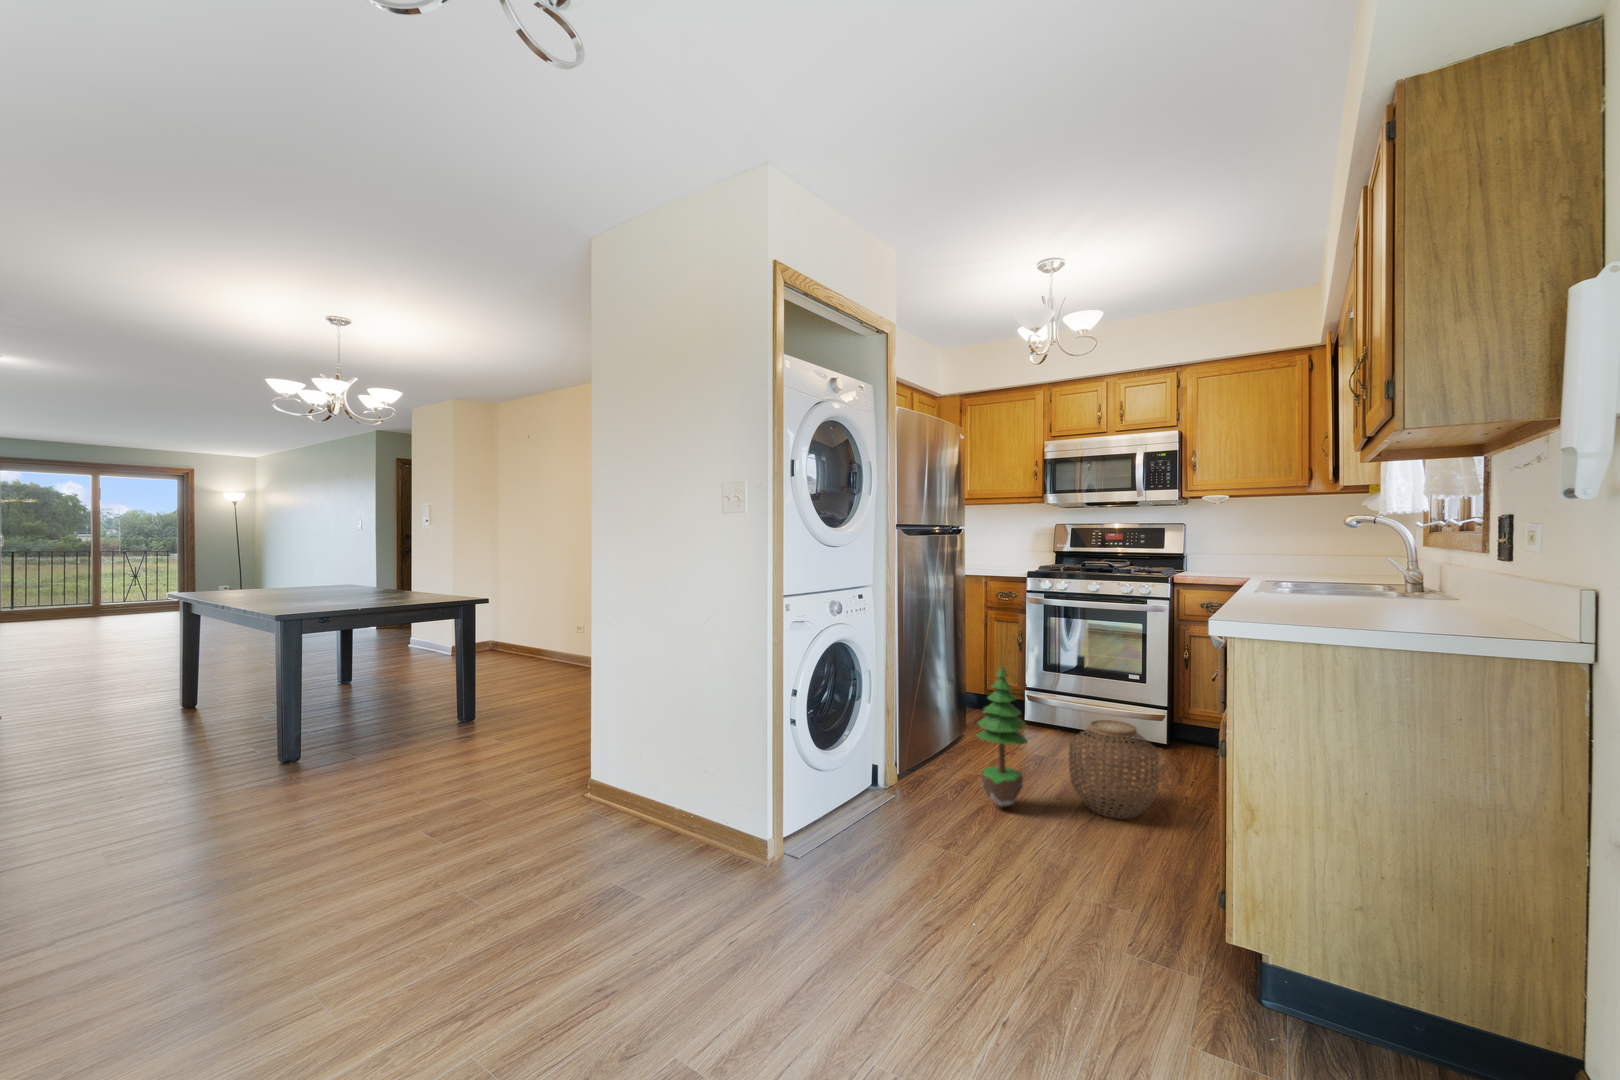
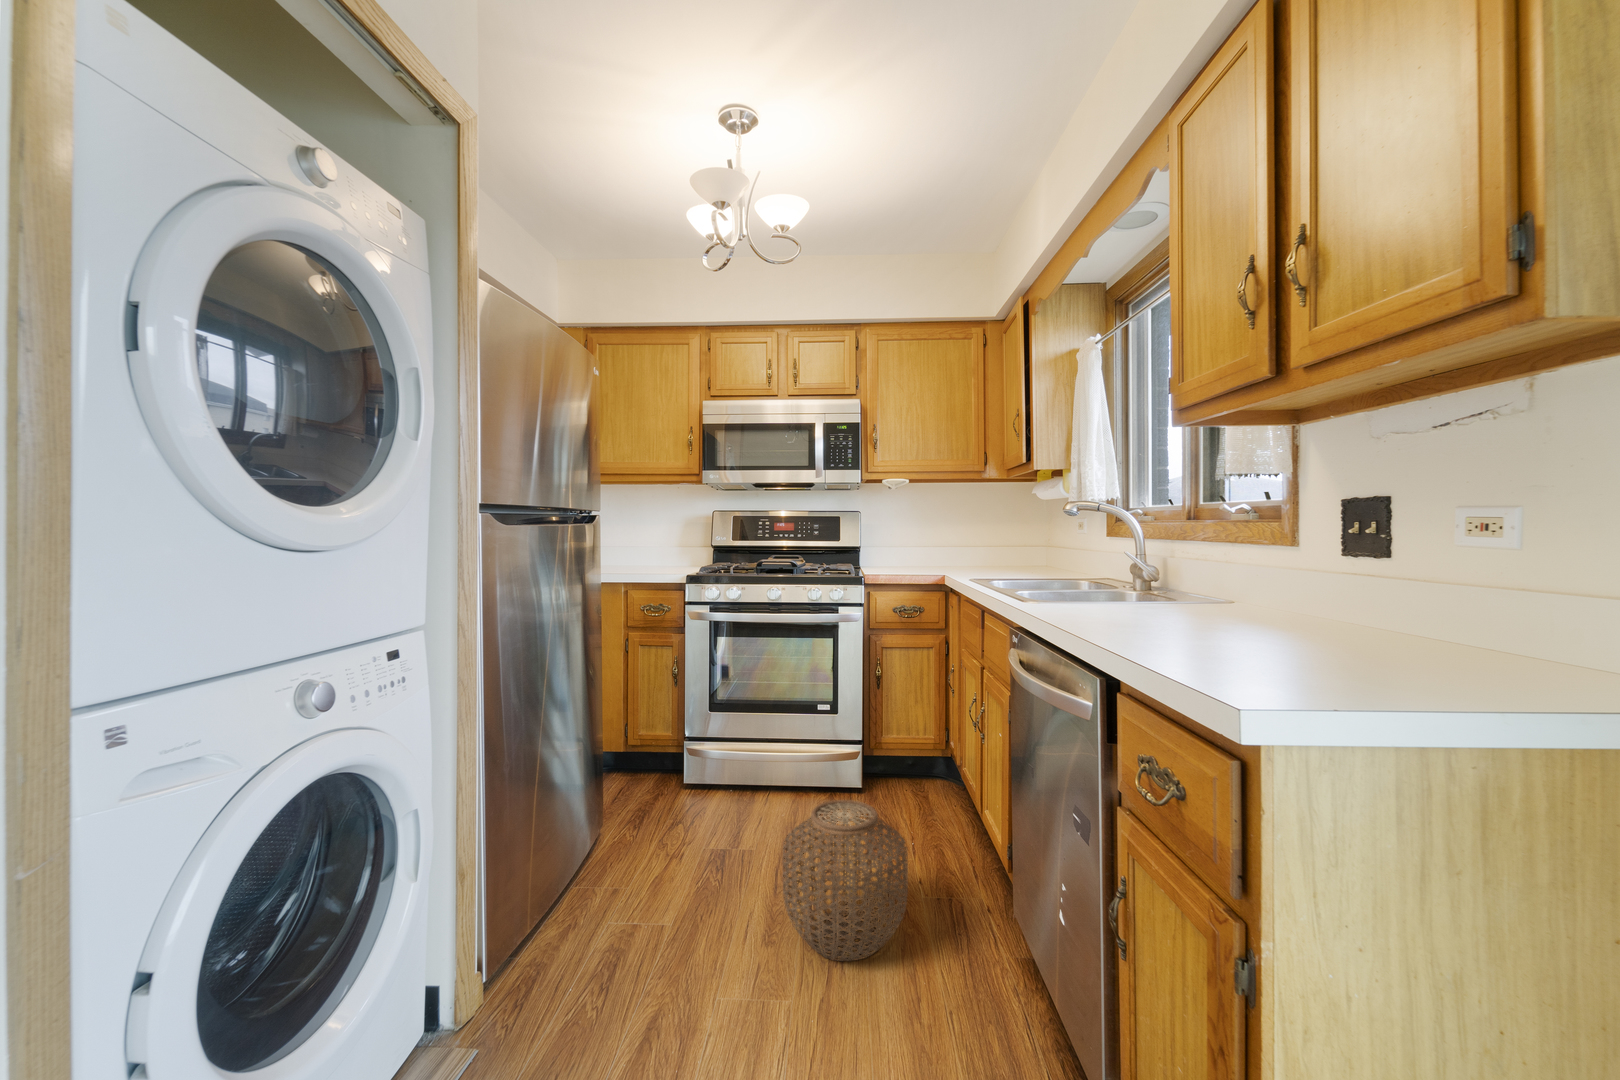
potted tree: present [976,665,1027,807] -> none [636,747,729,1002]

